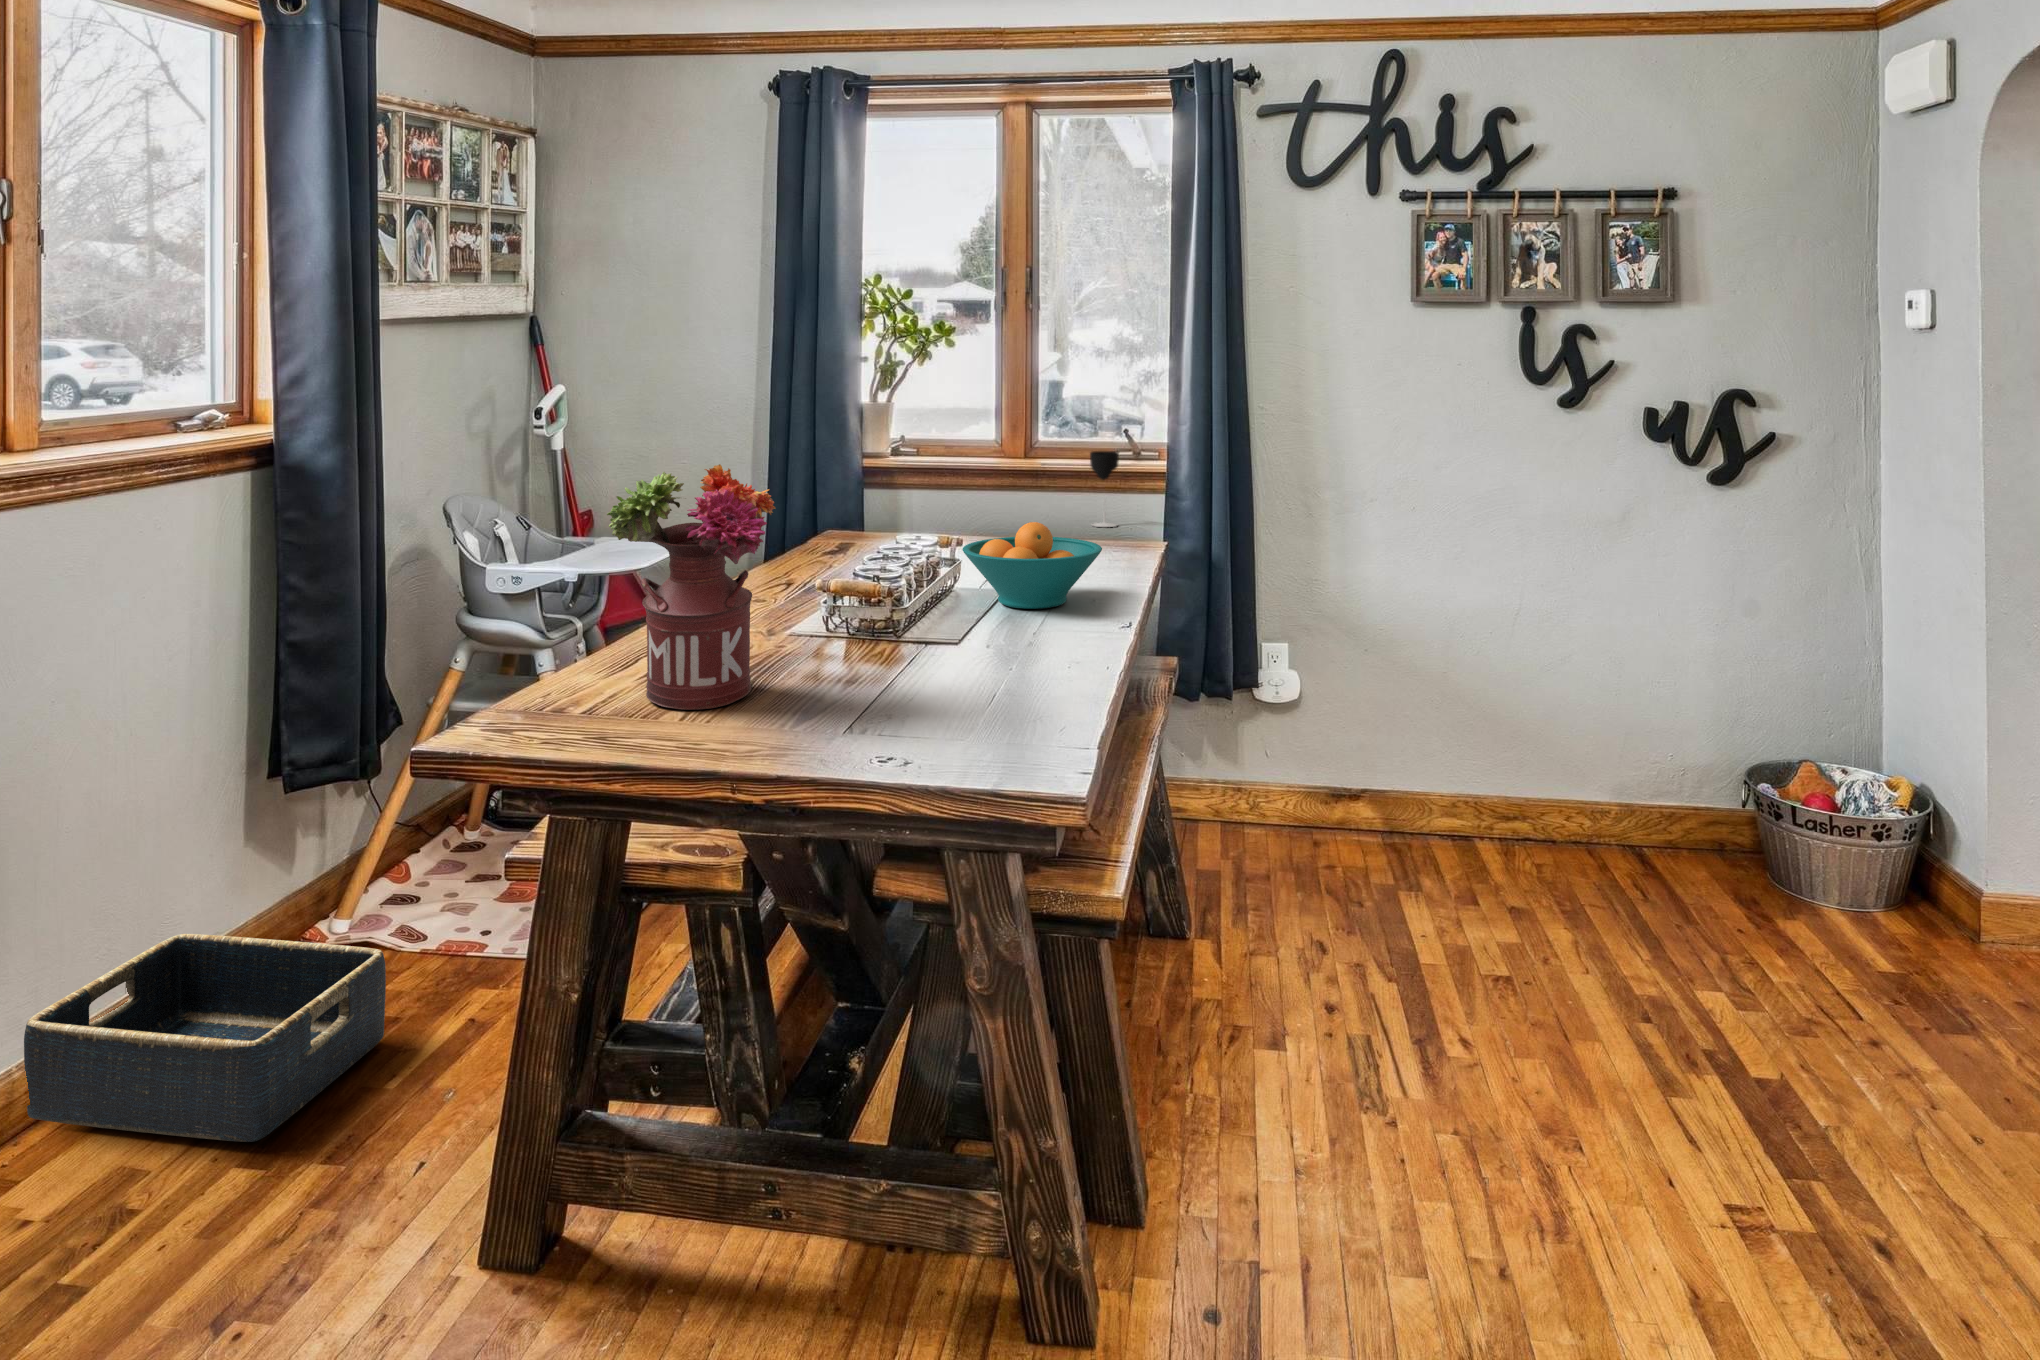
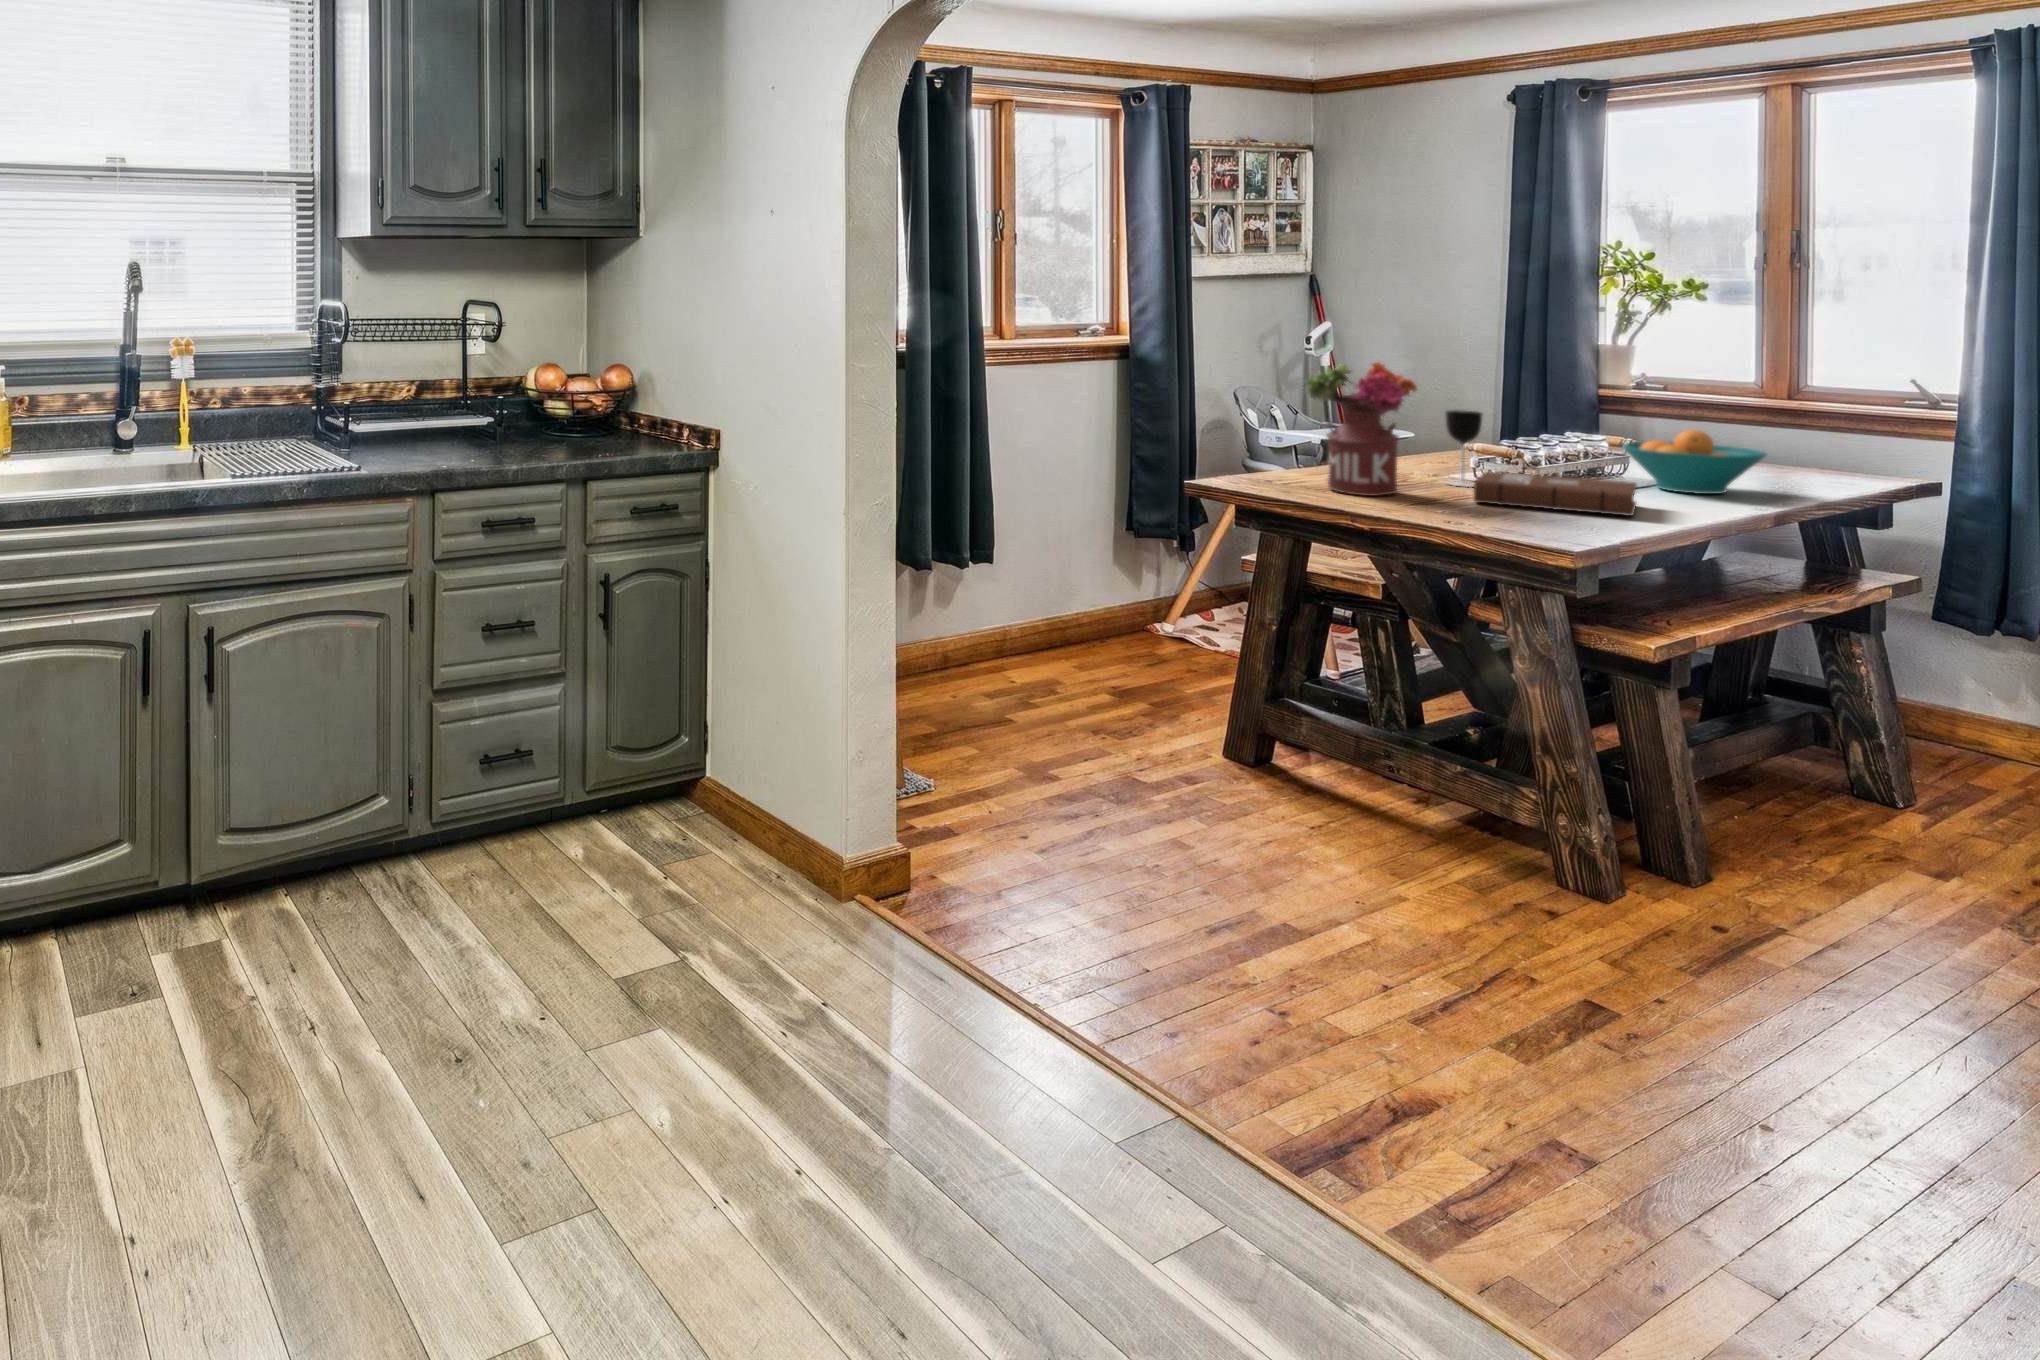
wine glass: present [1090,451,1119,527] -> present [1445,410,1482,487]
book: none [847,615,1050,689] -> present [1474,471,1637,516]
basket: present [24,934,386,1142] -> none [1010,598,1184,687]

